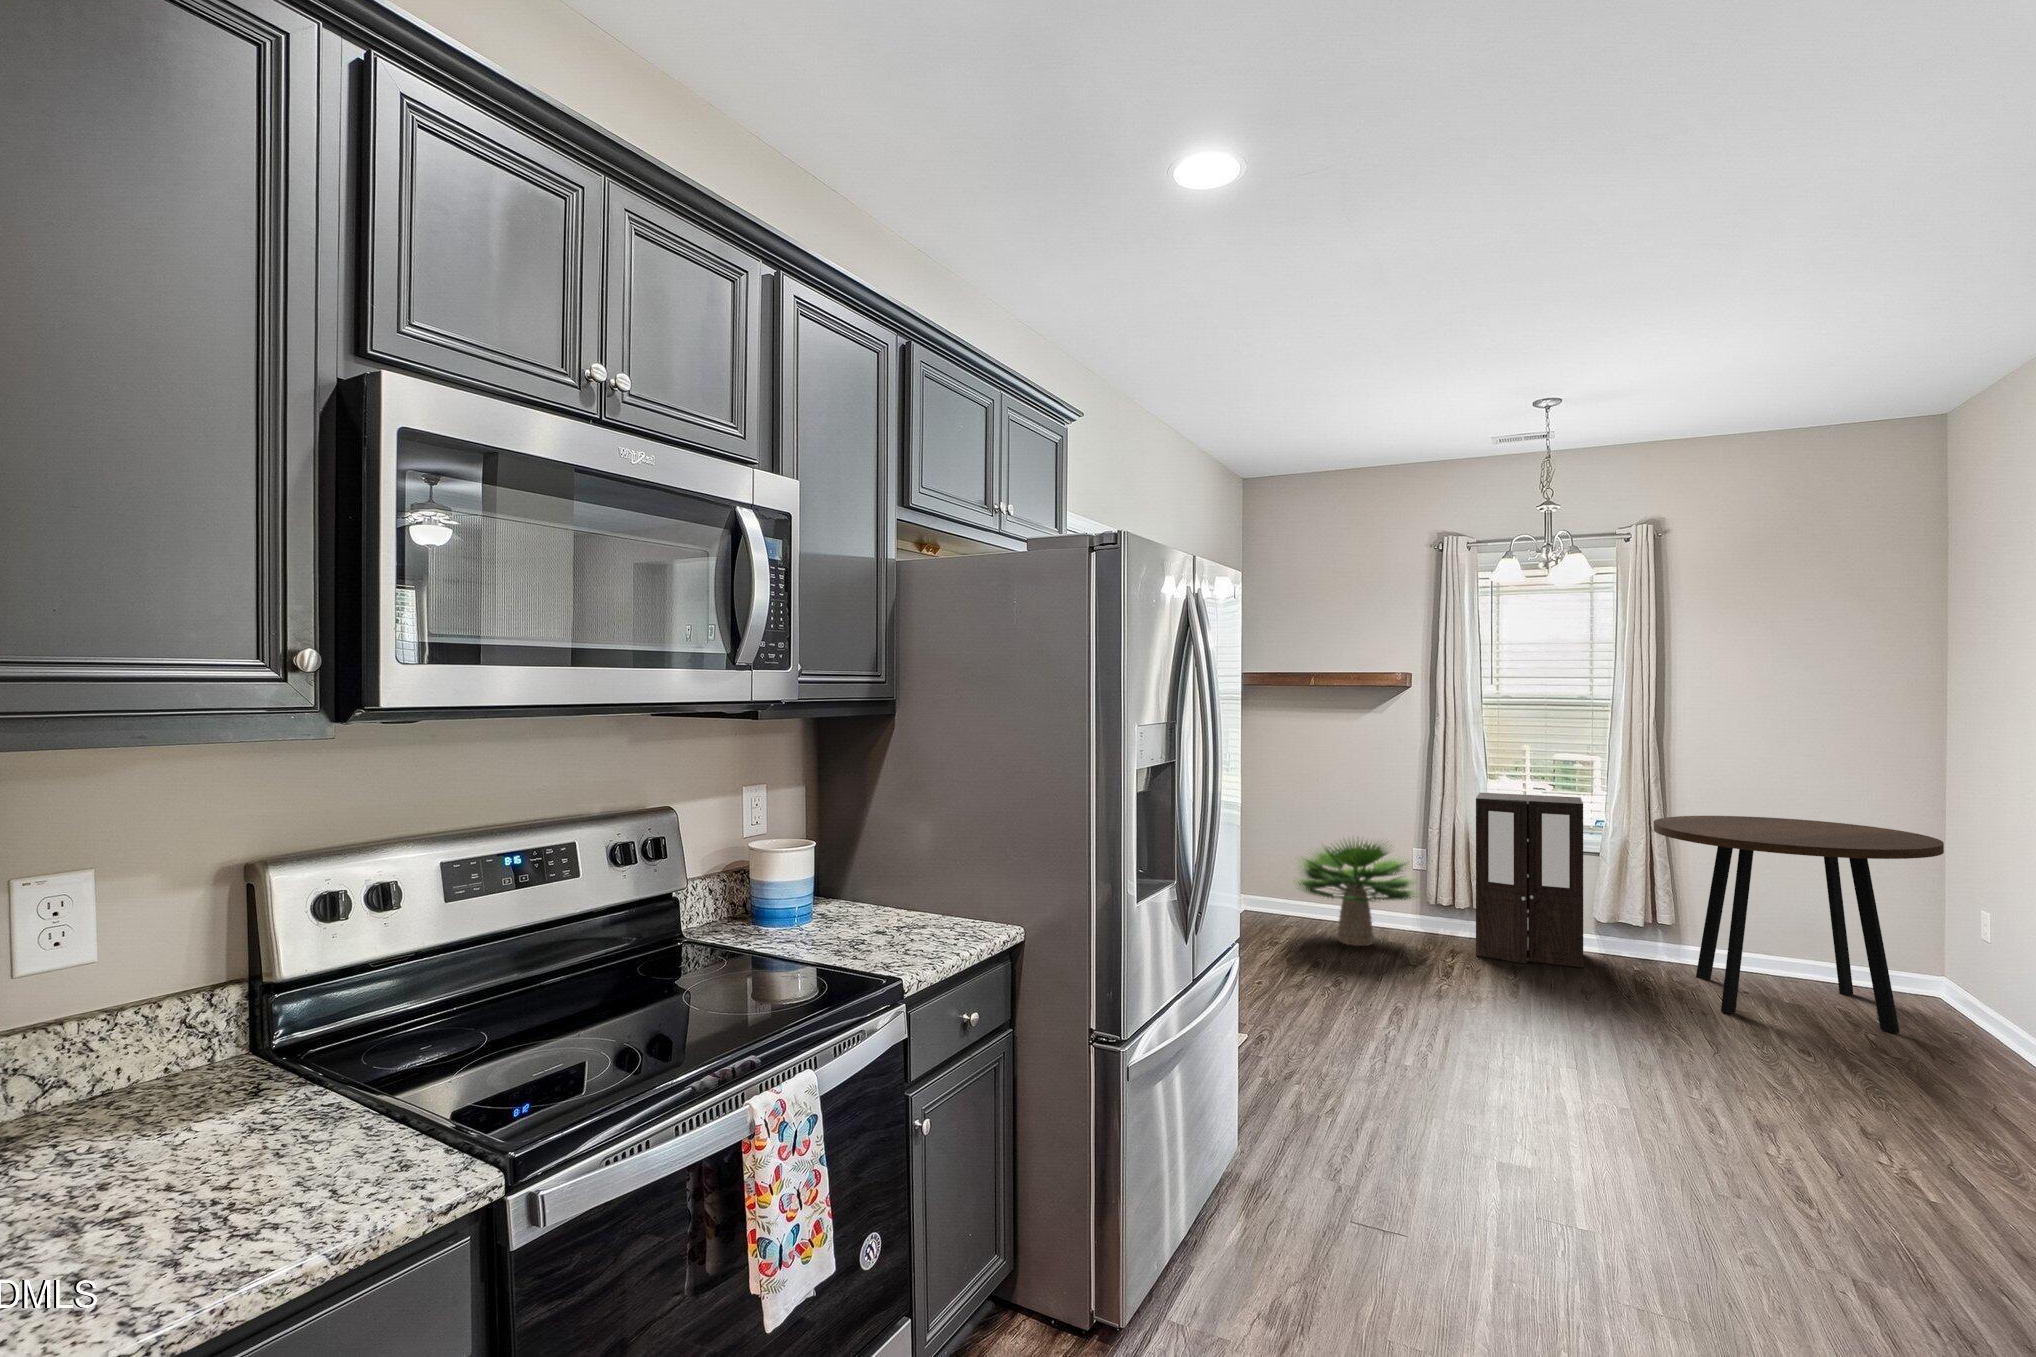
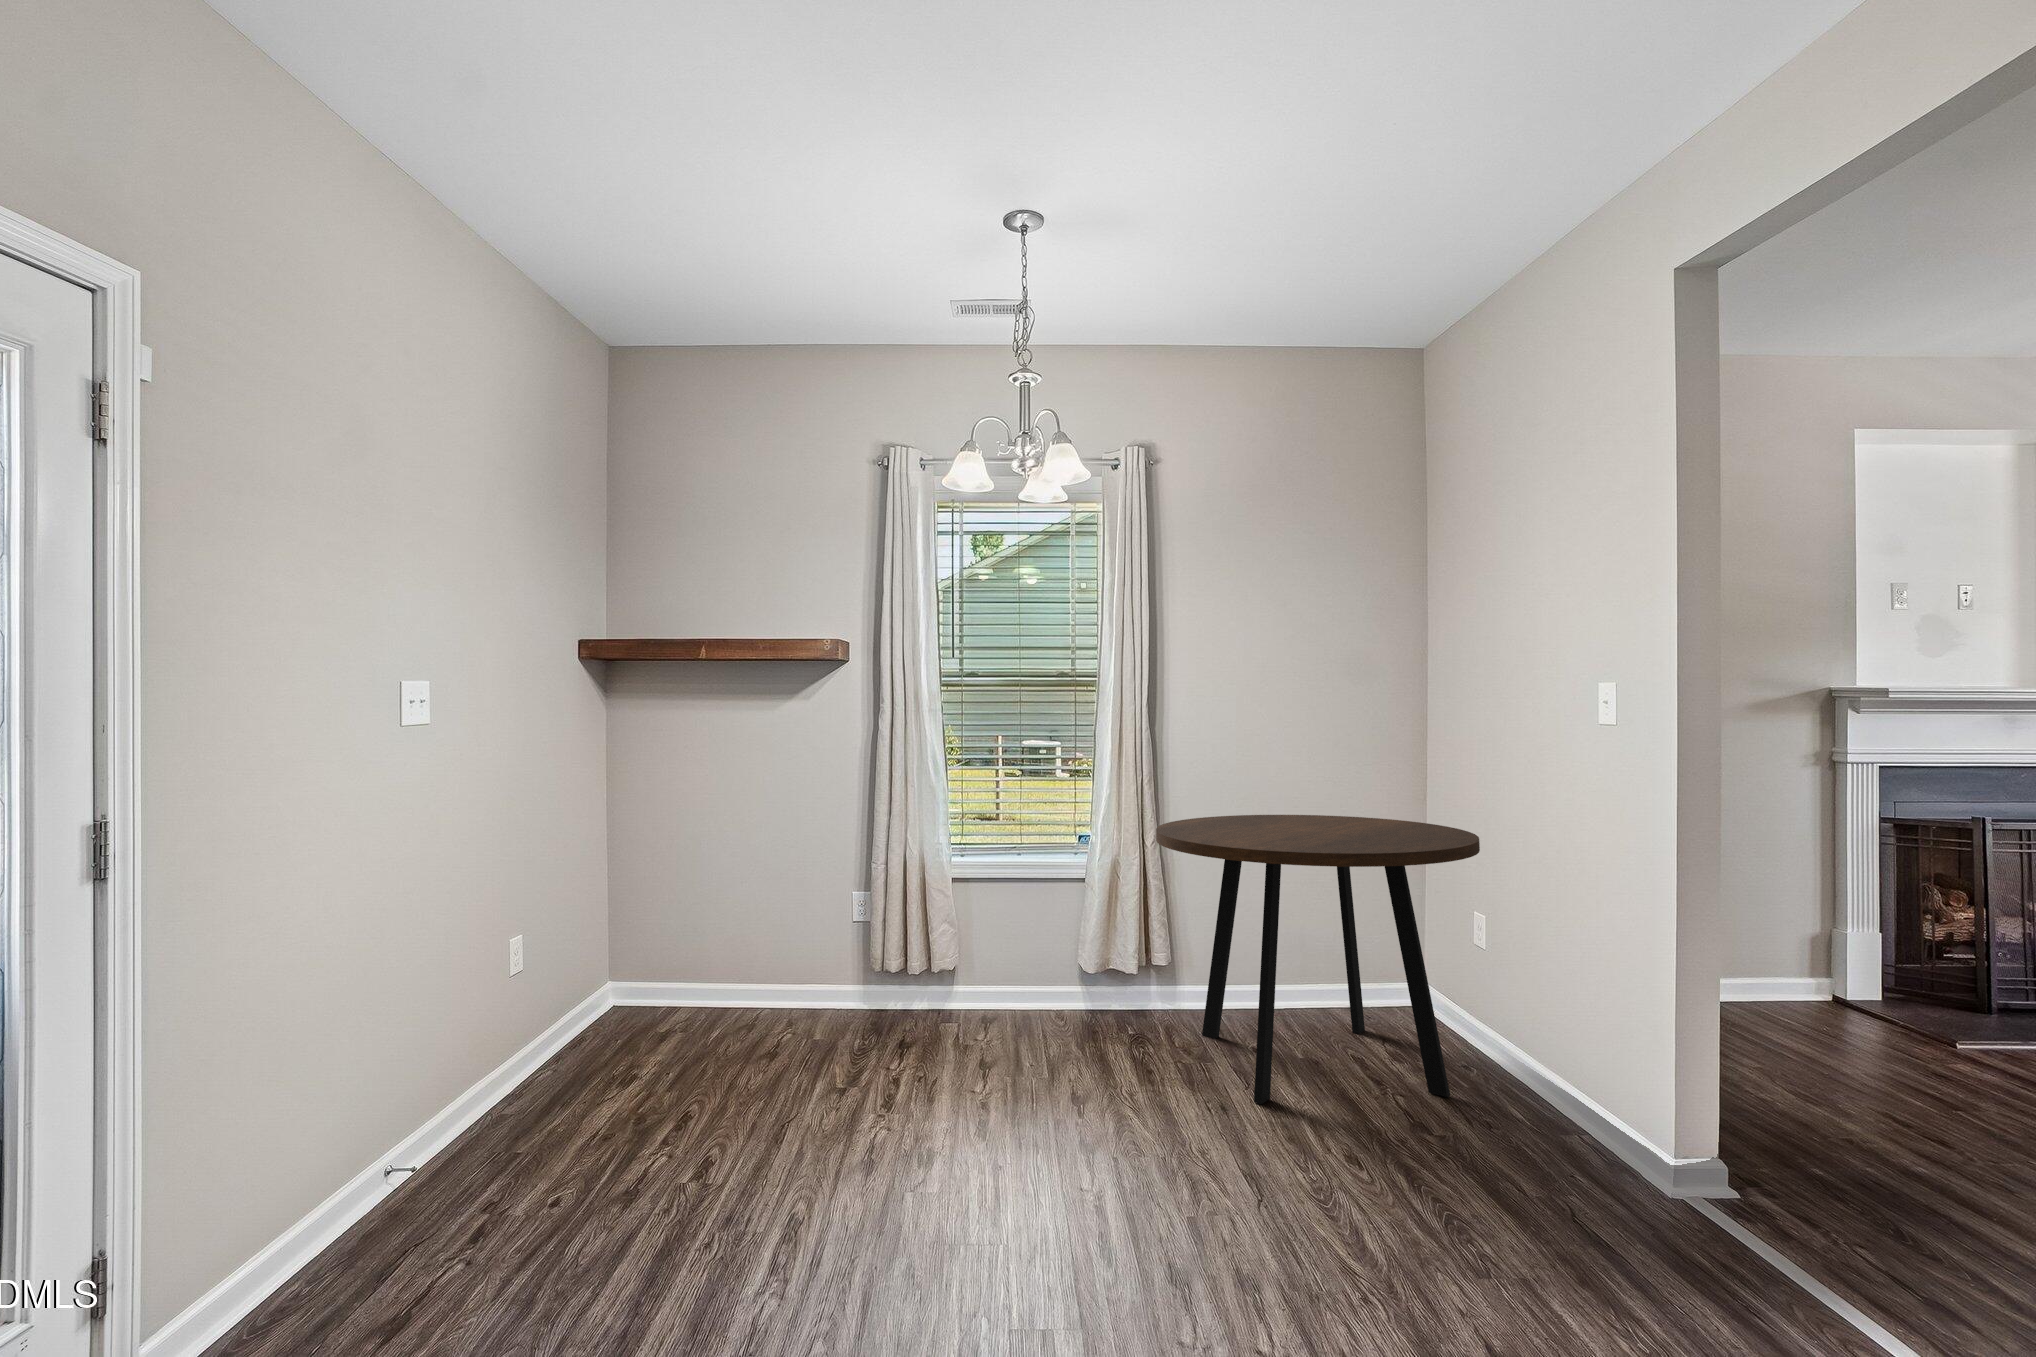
cabinet: present [1476,793,1583,968] -> none [932,803,1072,1052]
potted plant: present [1298,841,1415,946] -> none [655,880,863,1061]

